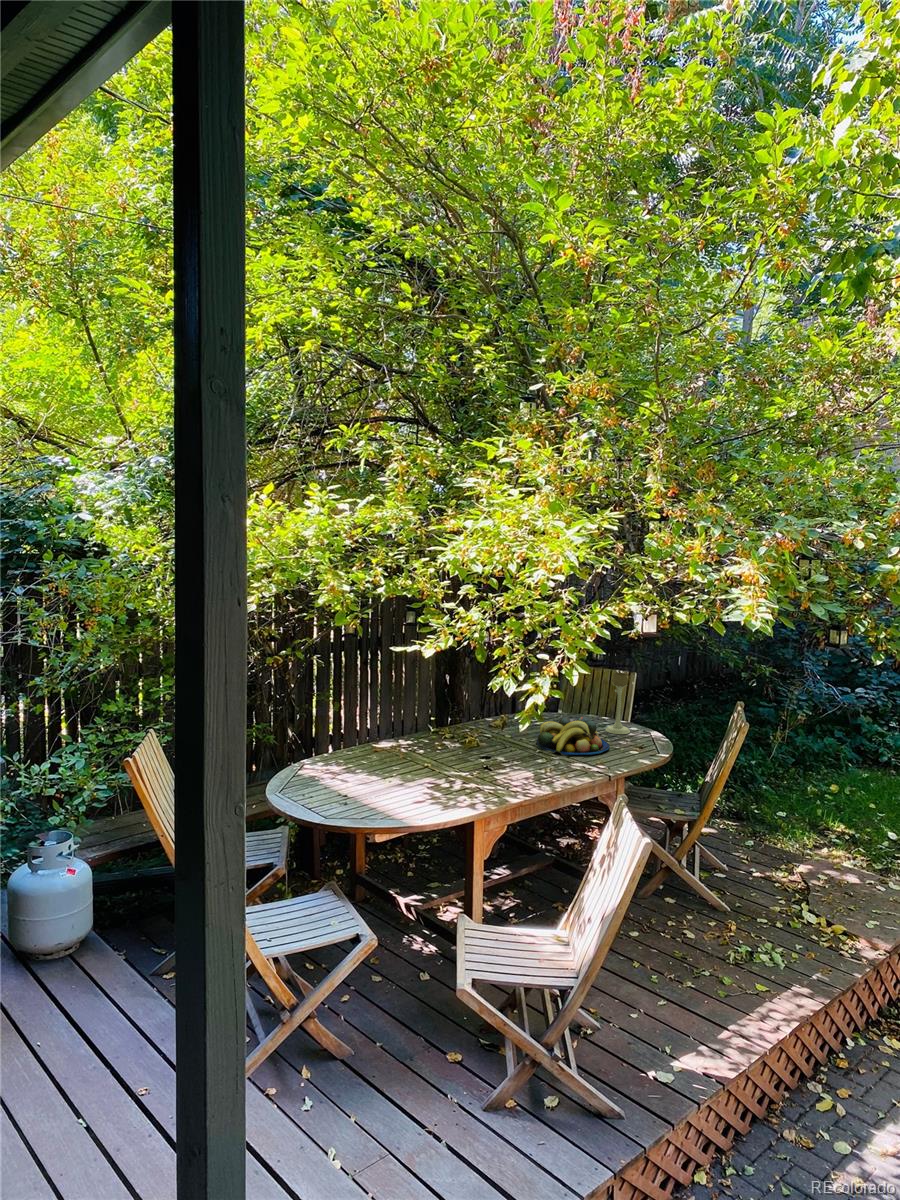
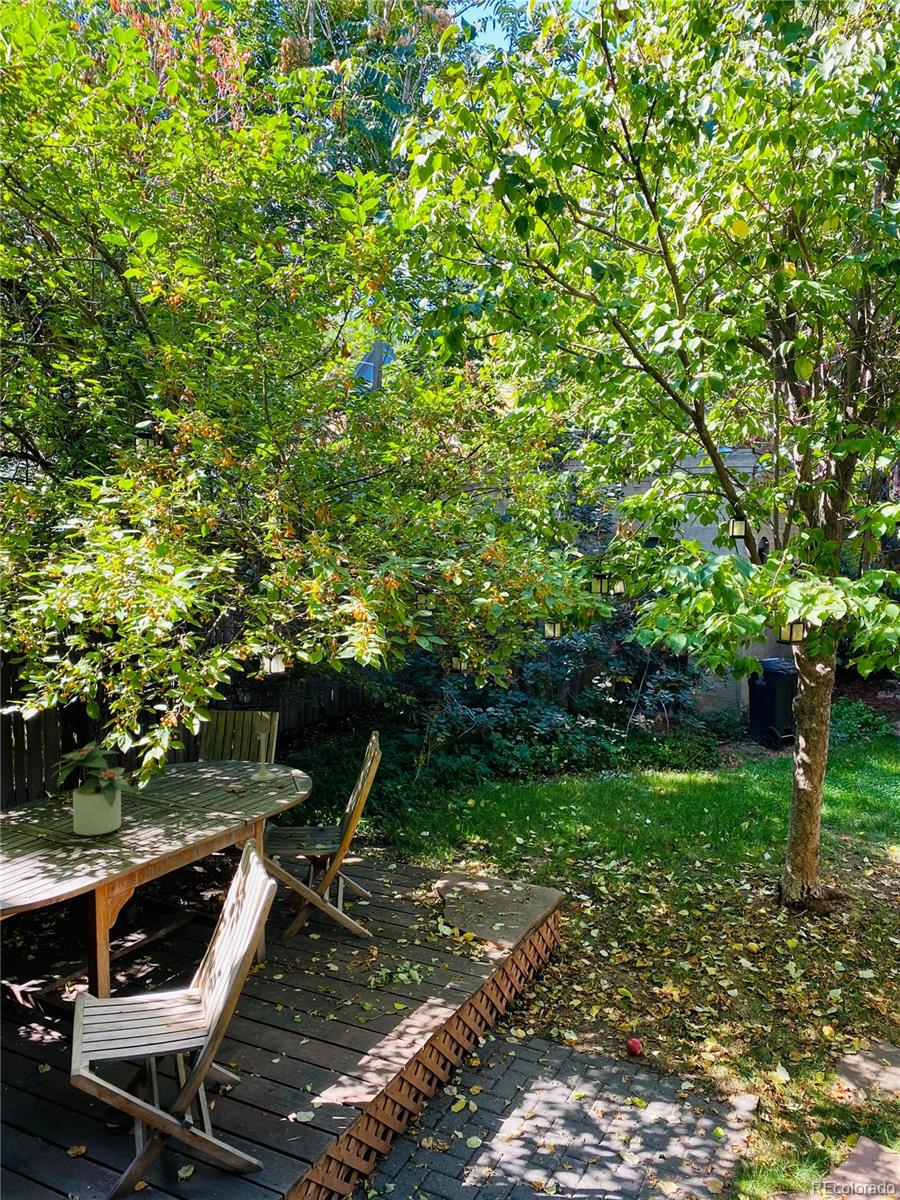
potted plant: none [435,681,509,768] -> present [53,741,136,836]
fruit bowl: present [537,716,610,755] -> none [174,766,252,808]

